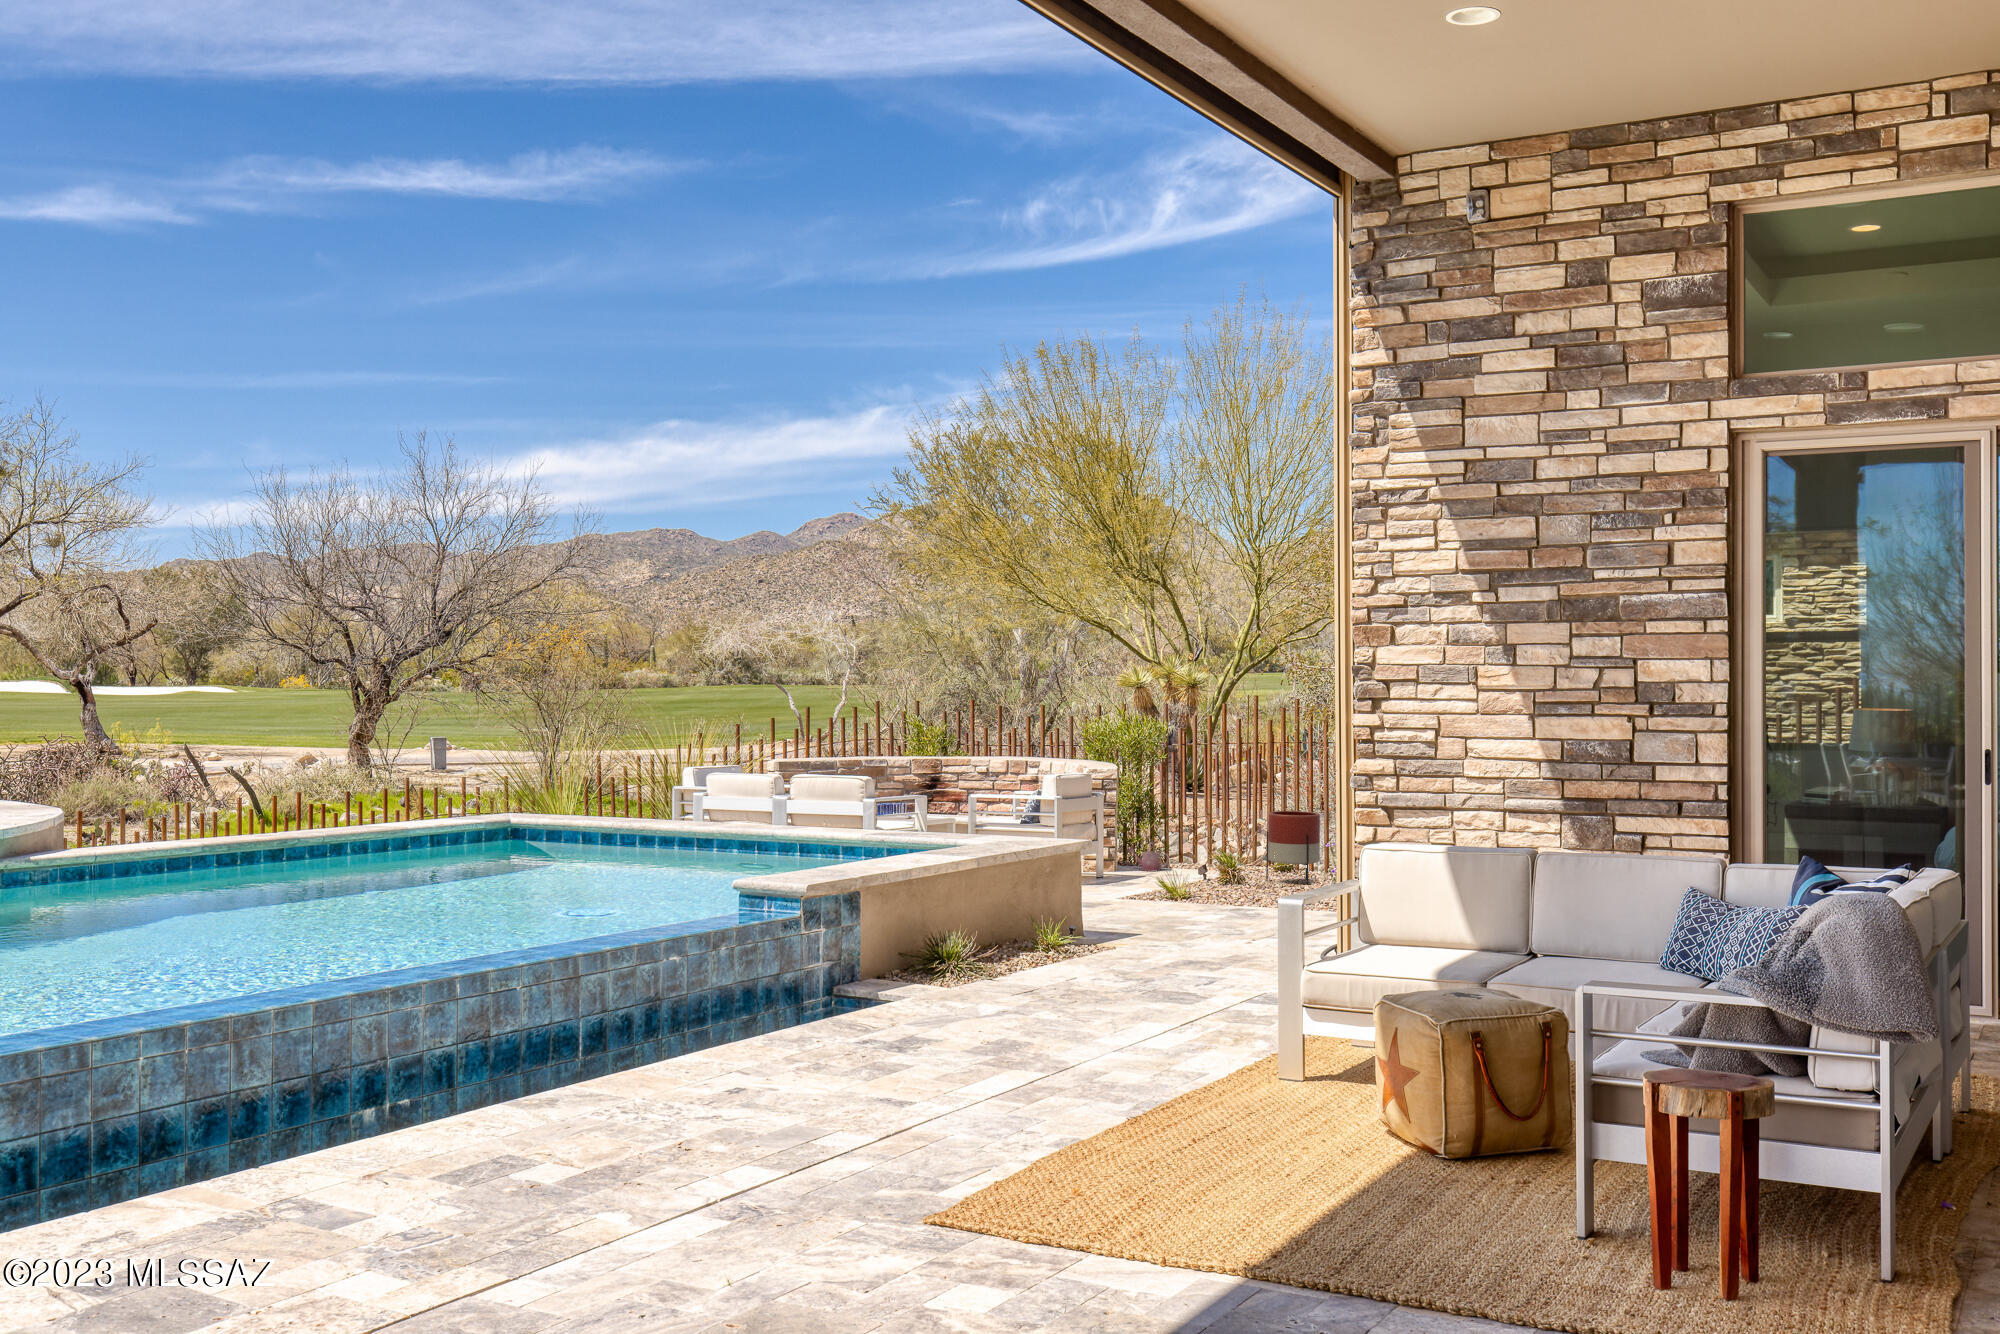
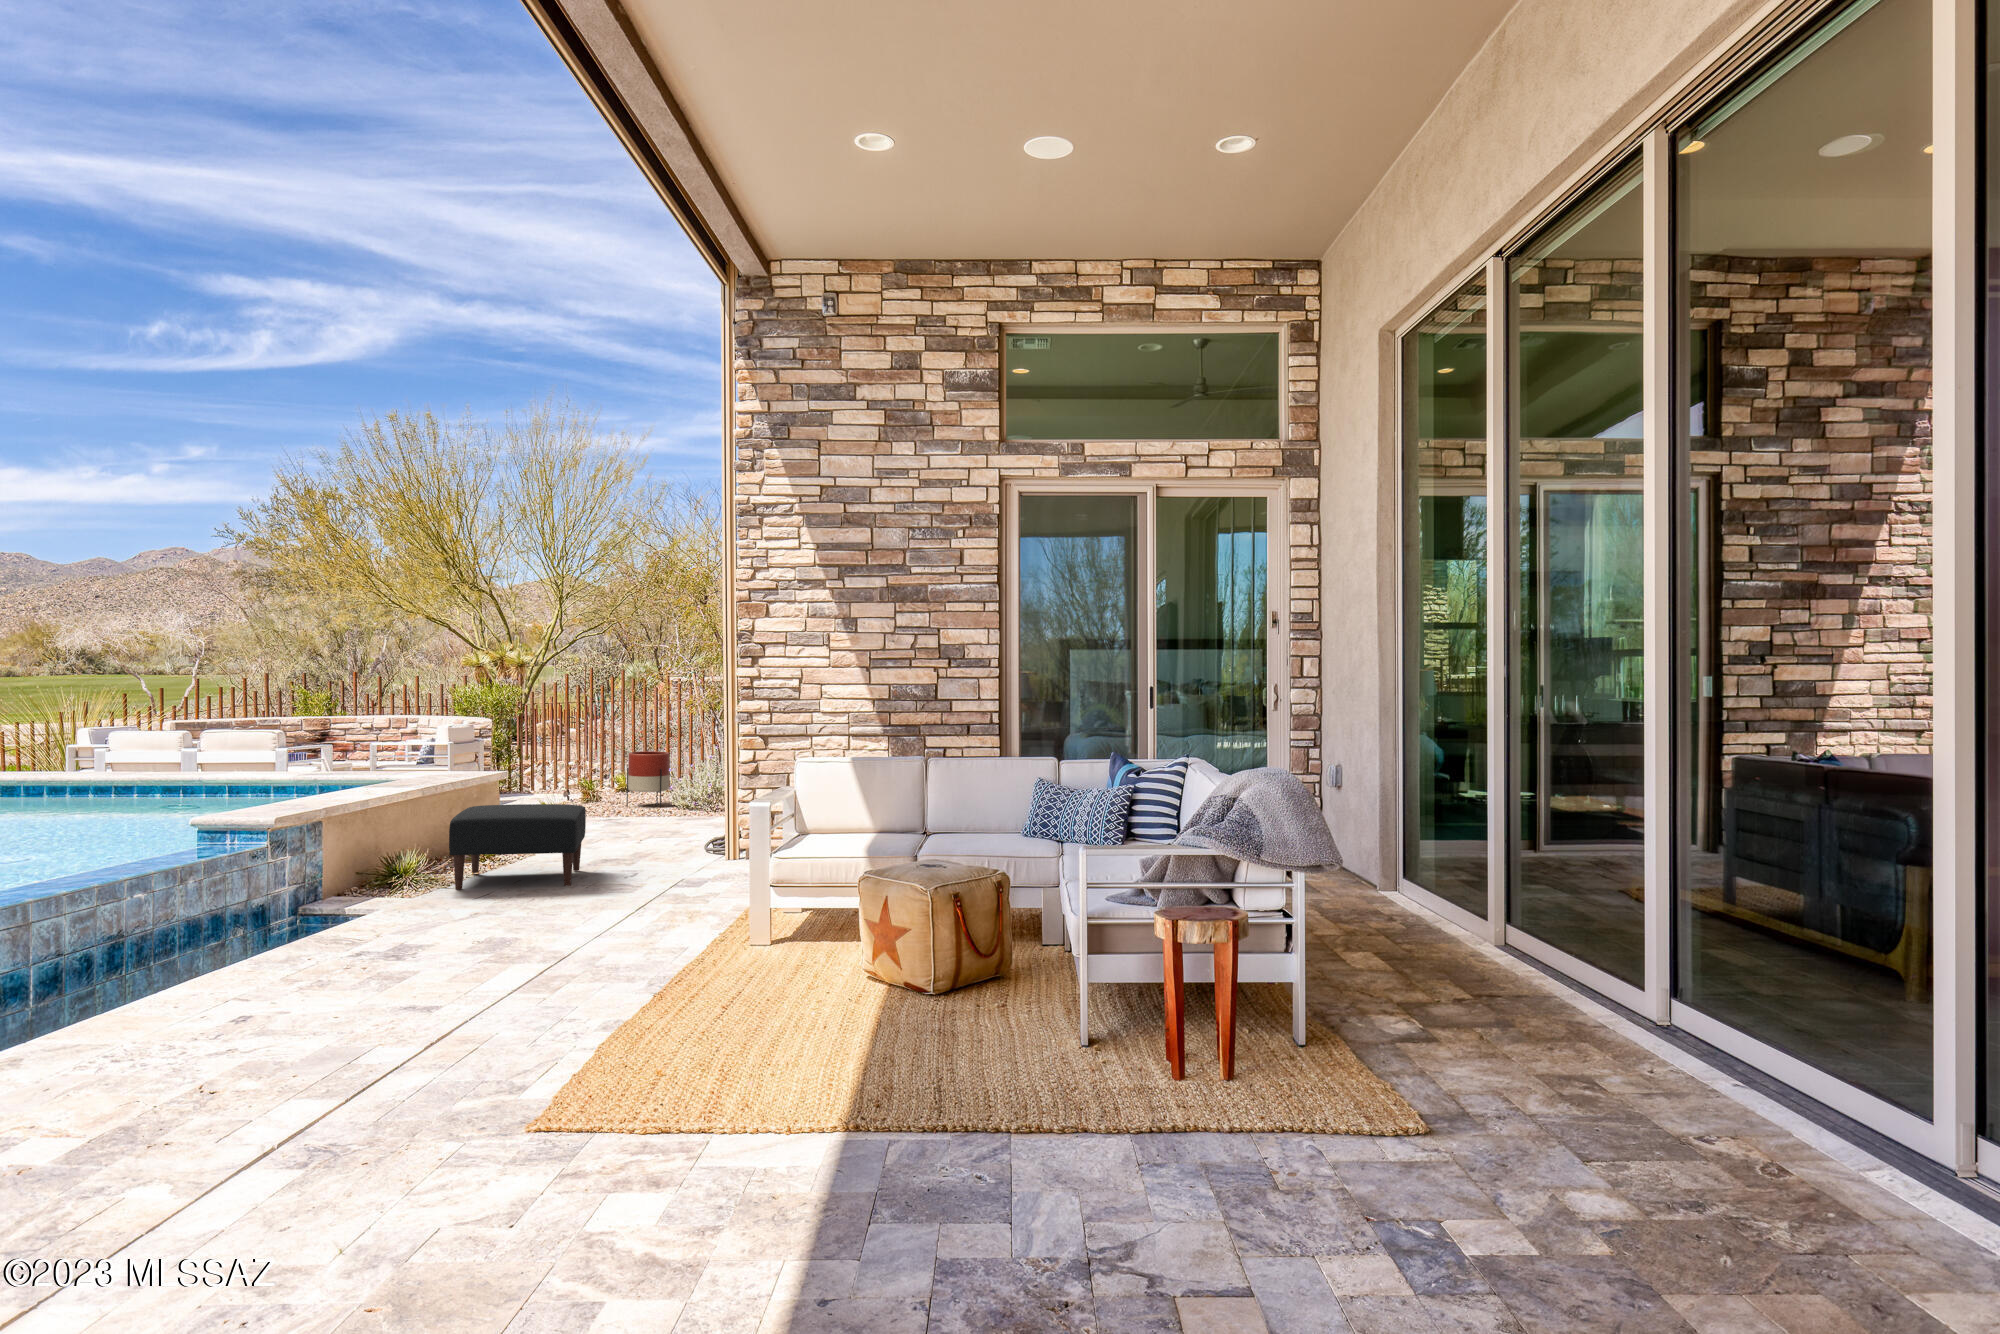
watering can: present [1128,843,1165,872] -> none [504,781,542,805]
ottoman: none [996,878,1163,988] -> present [449,804,586,890]

